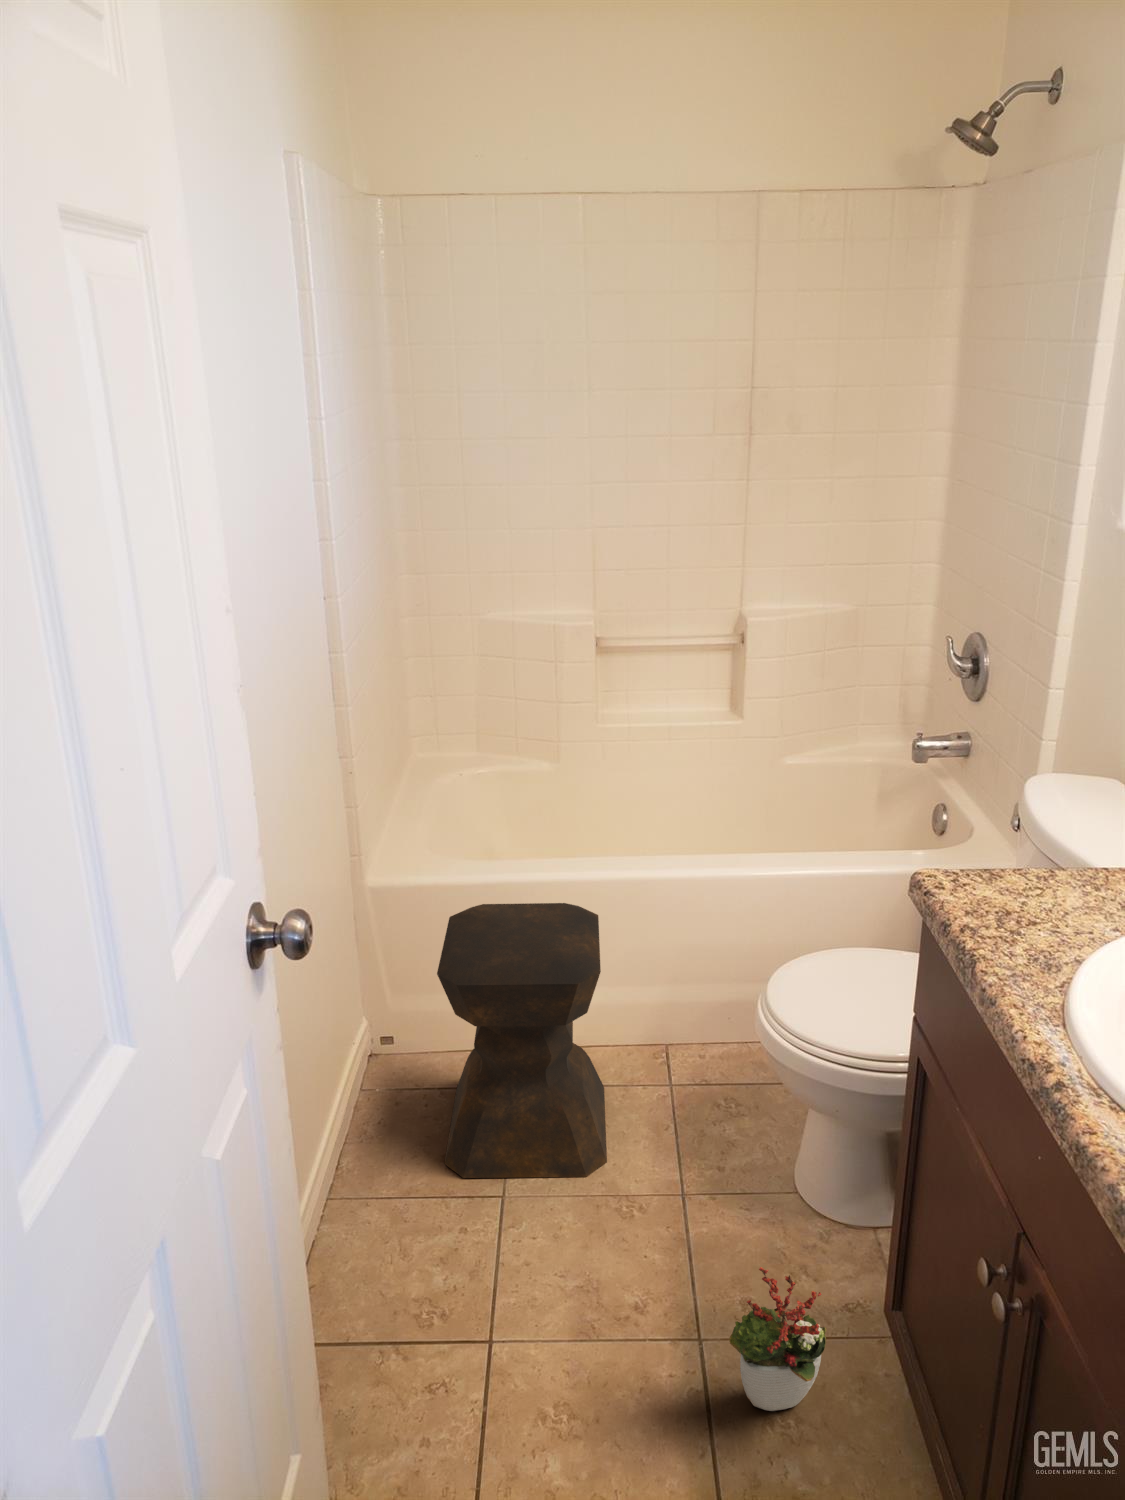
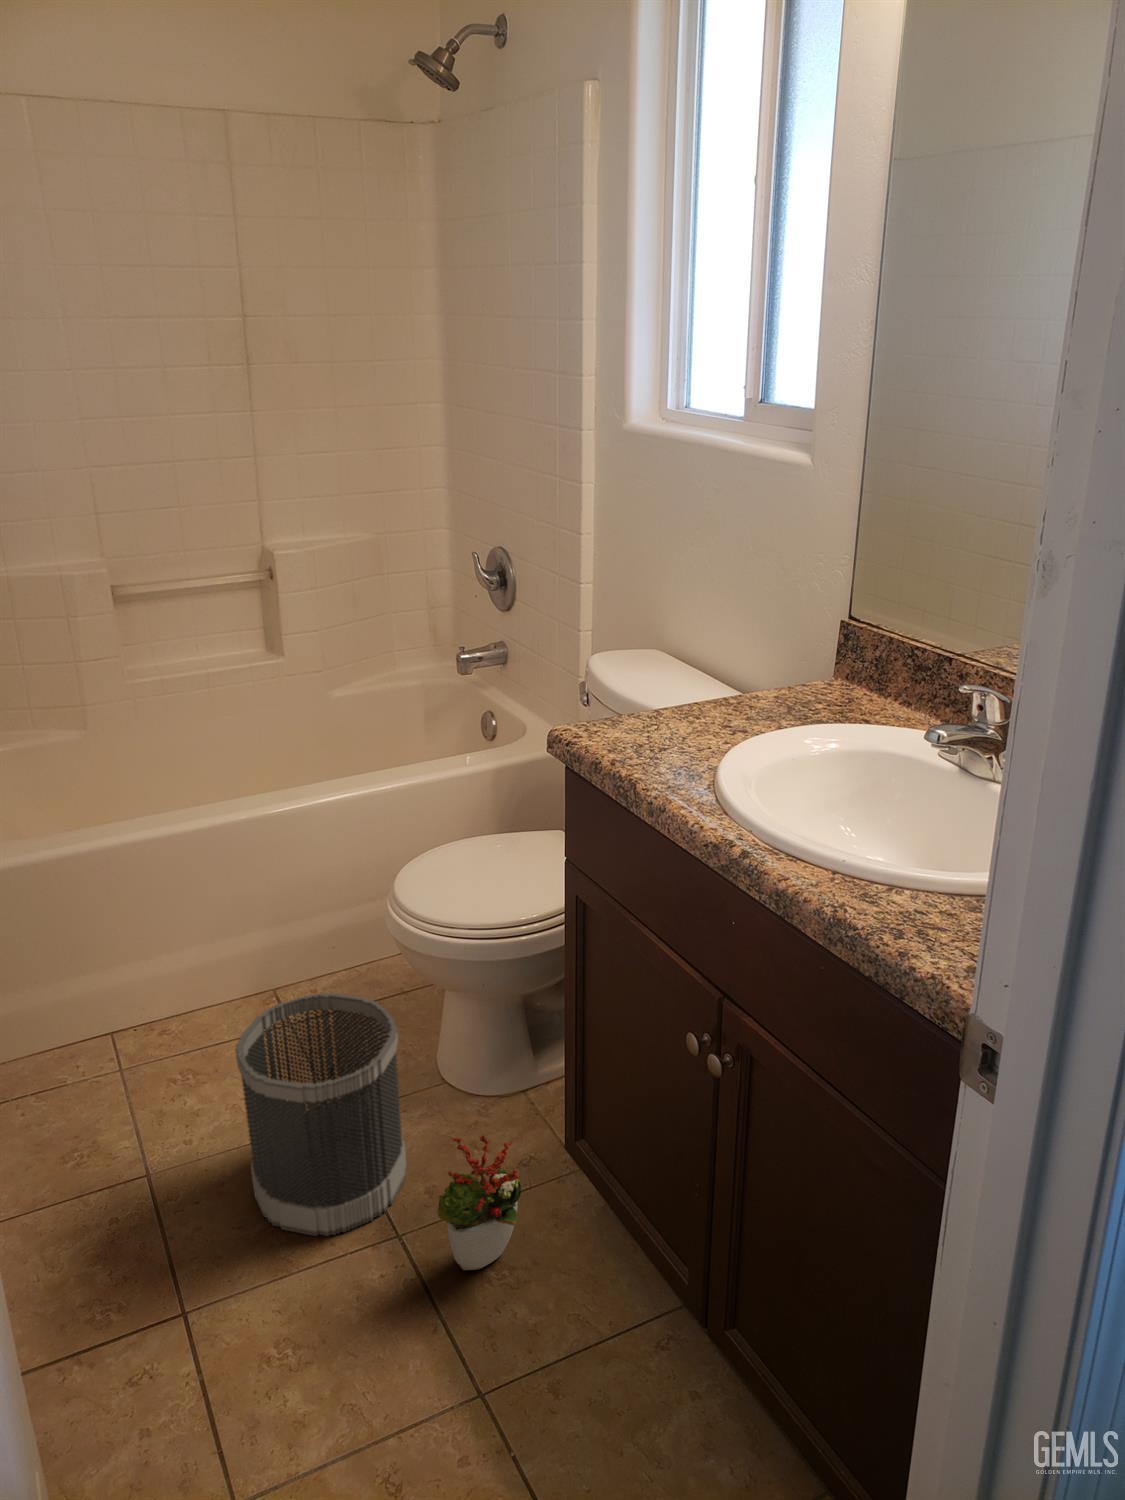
stool: present [437,903,607,1178] -> none [23,858,251,1173]
wastebasket: none [581,1071,737,1319] -> present [236,993,407,1236]

